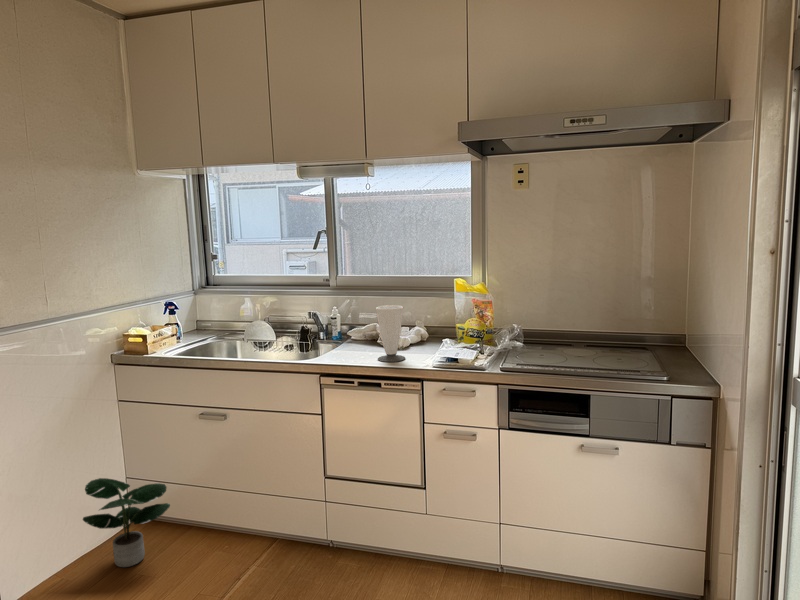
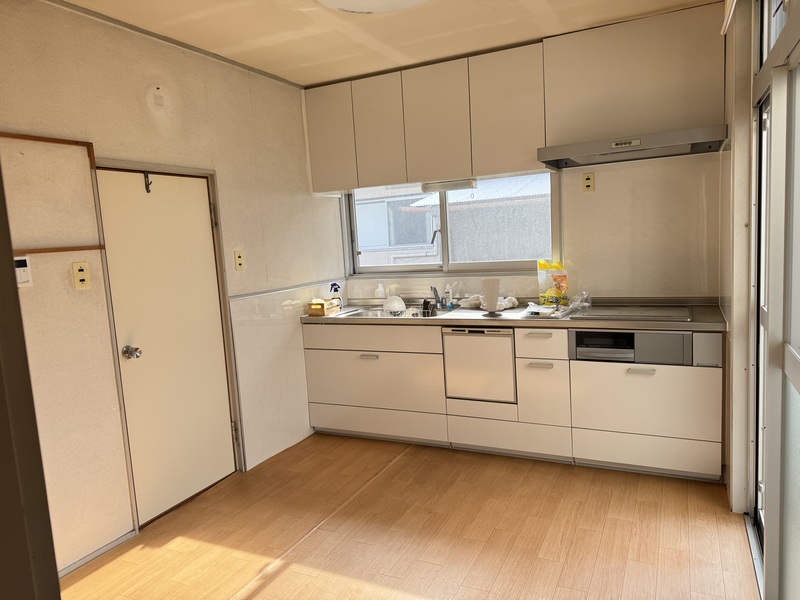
potted plant: present [83,478,170,567] -> none [287,398,341,456]

